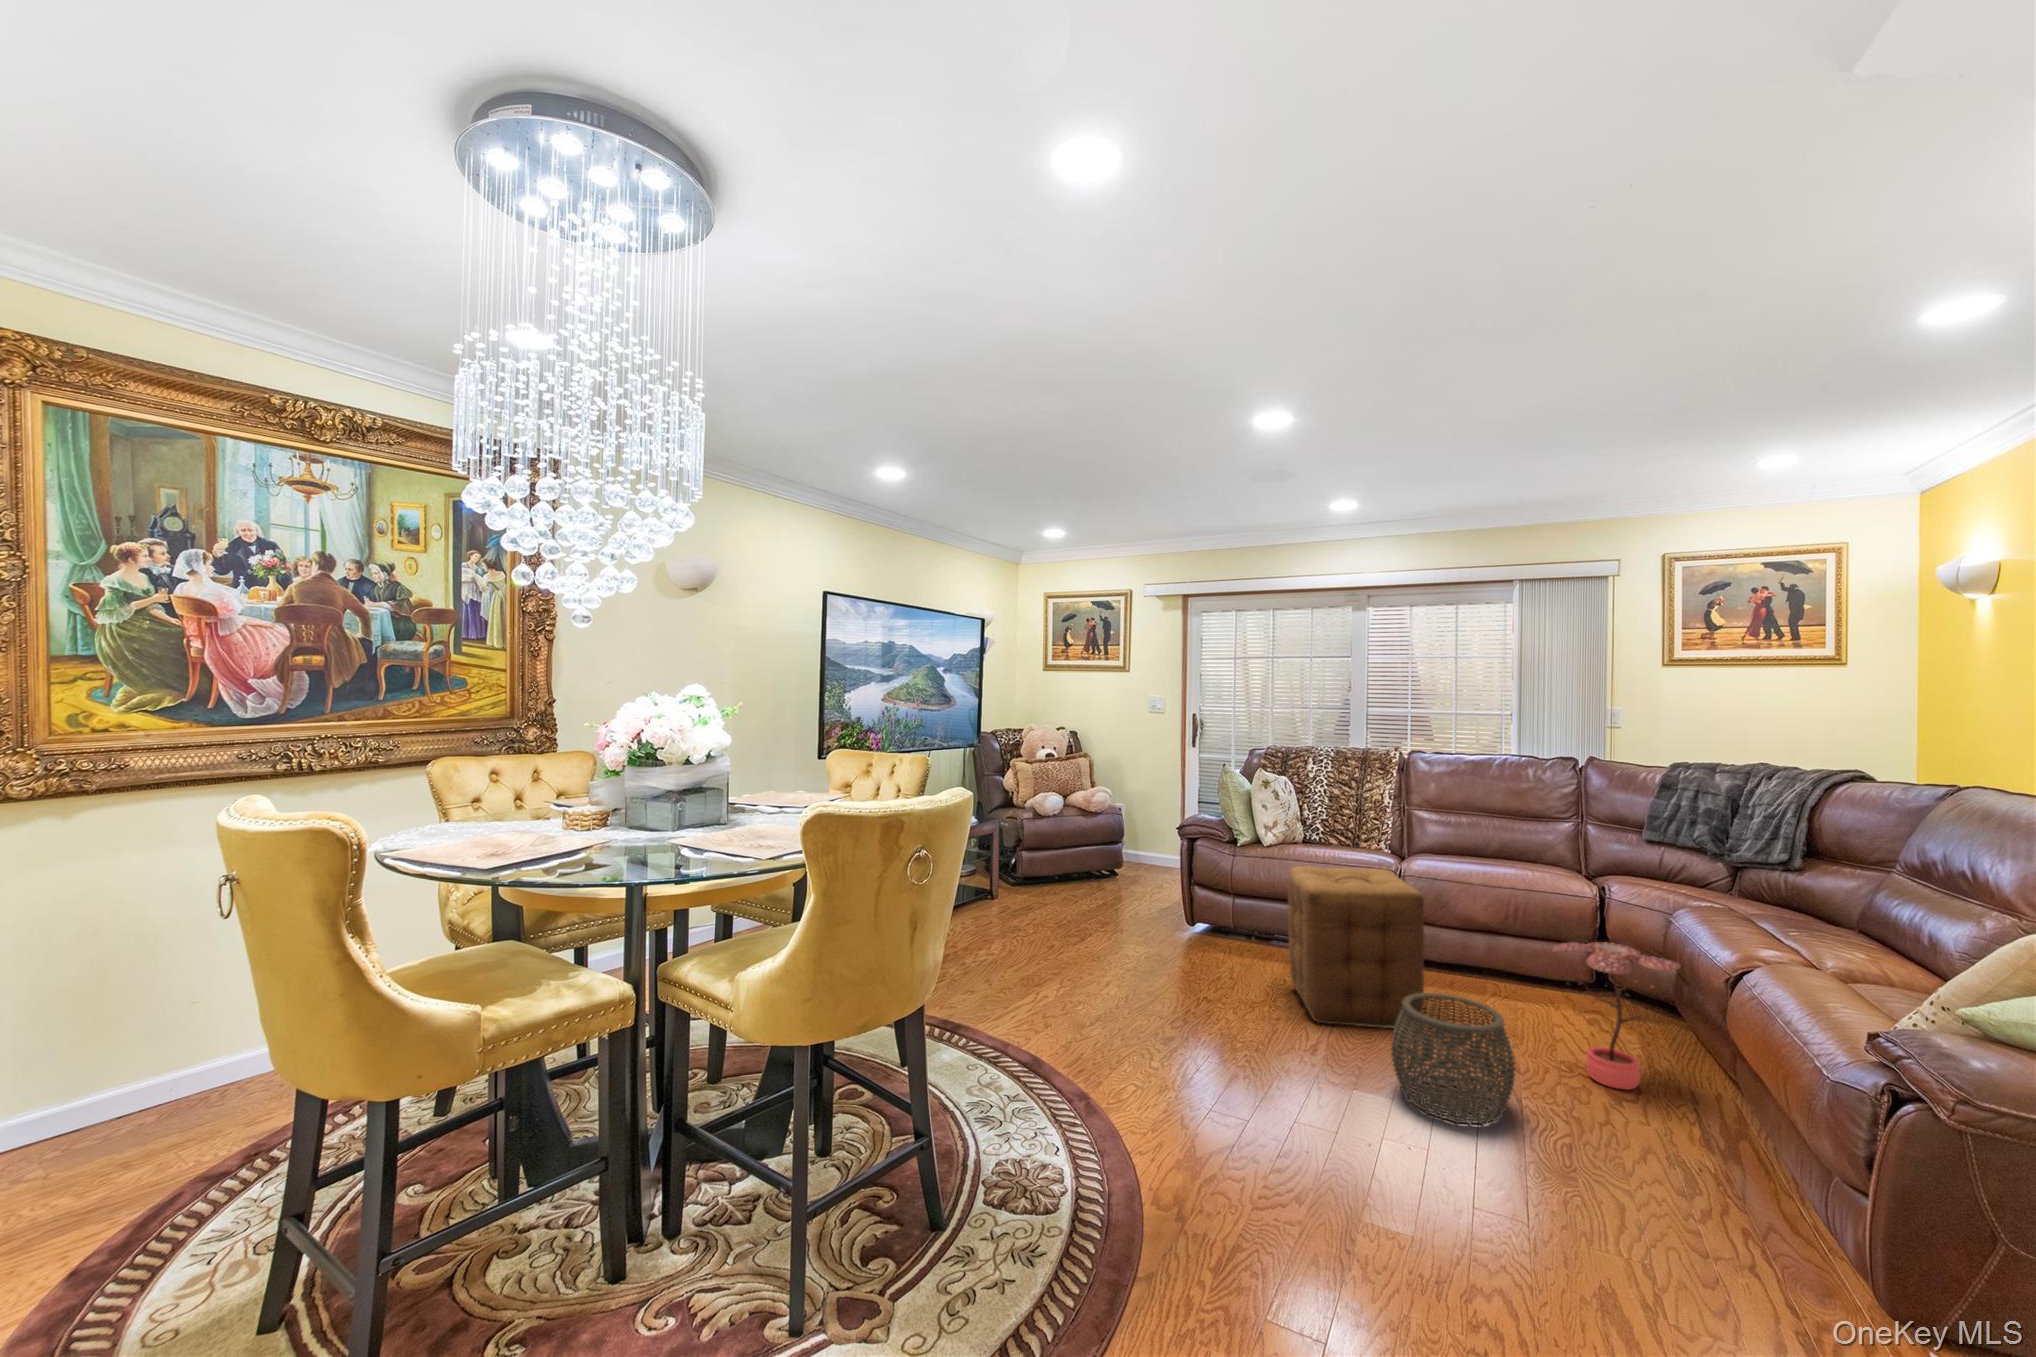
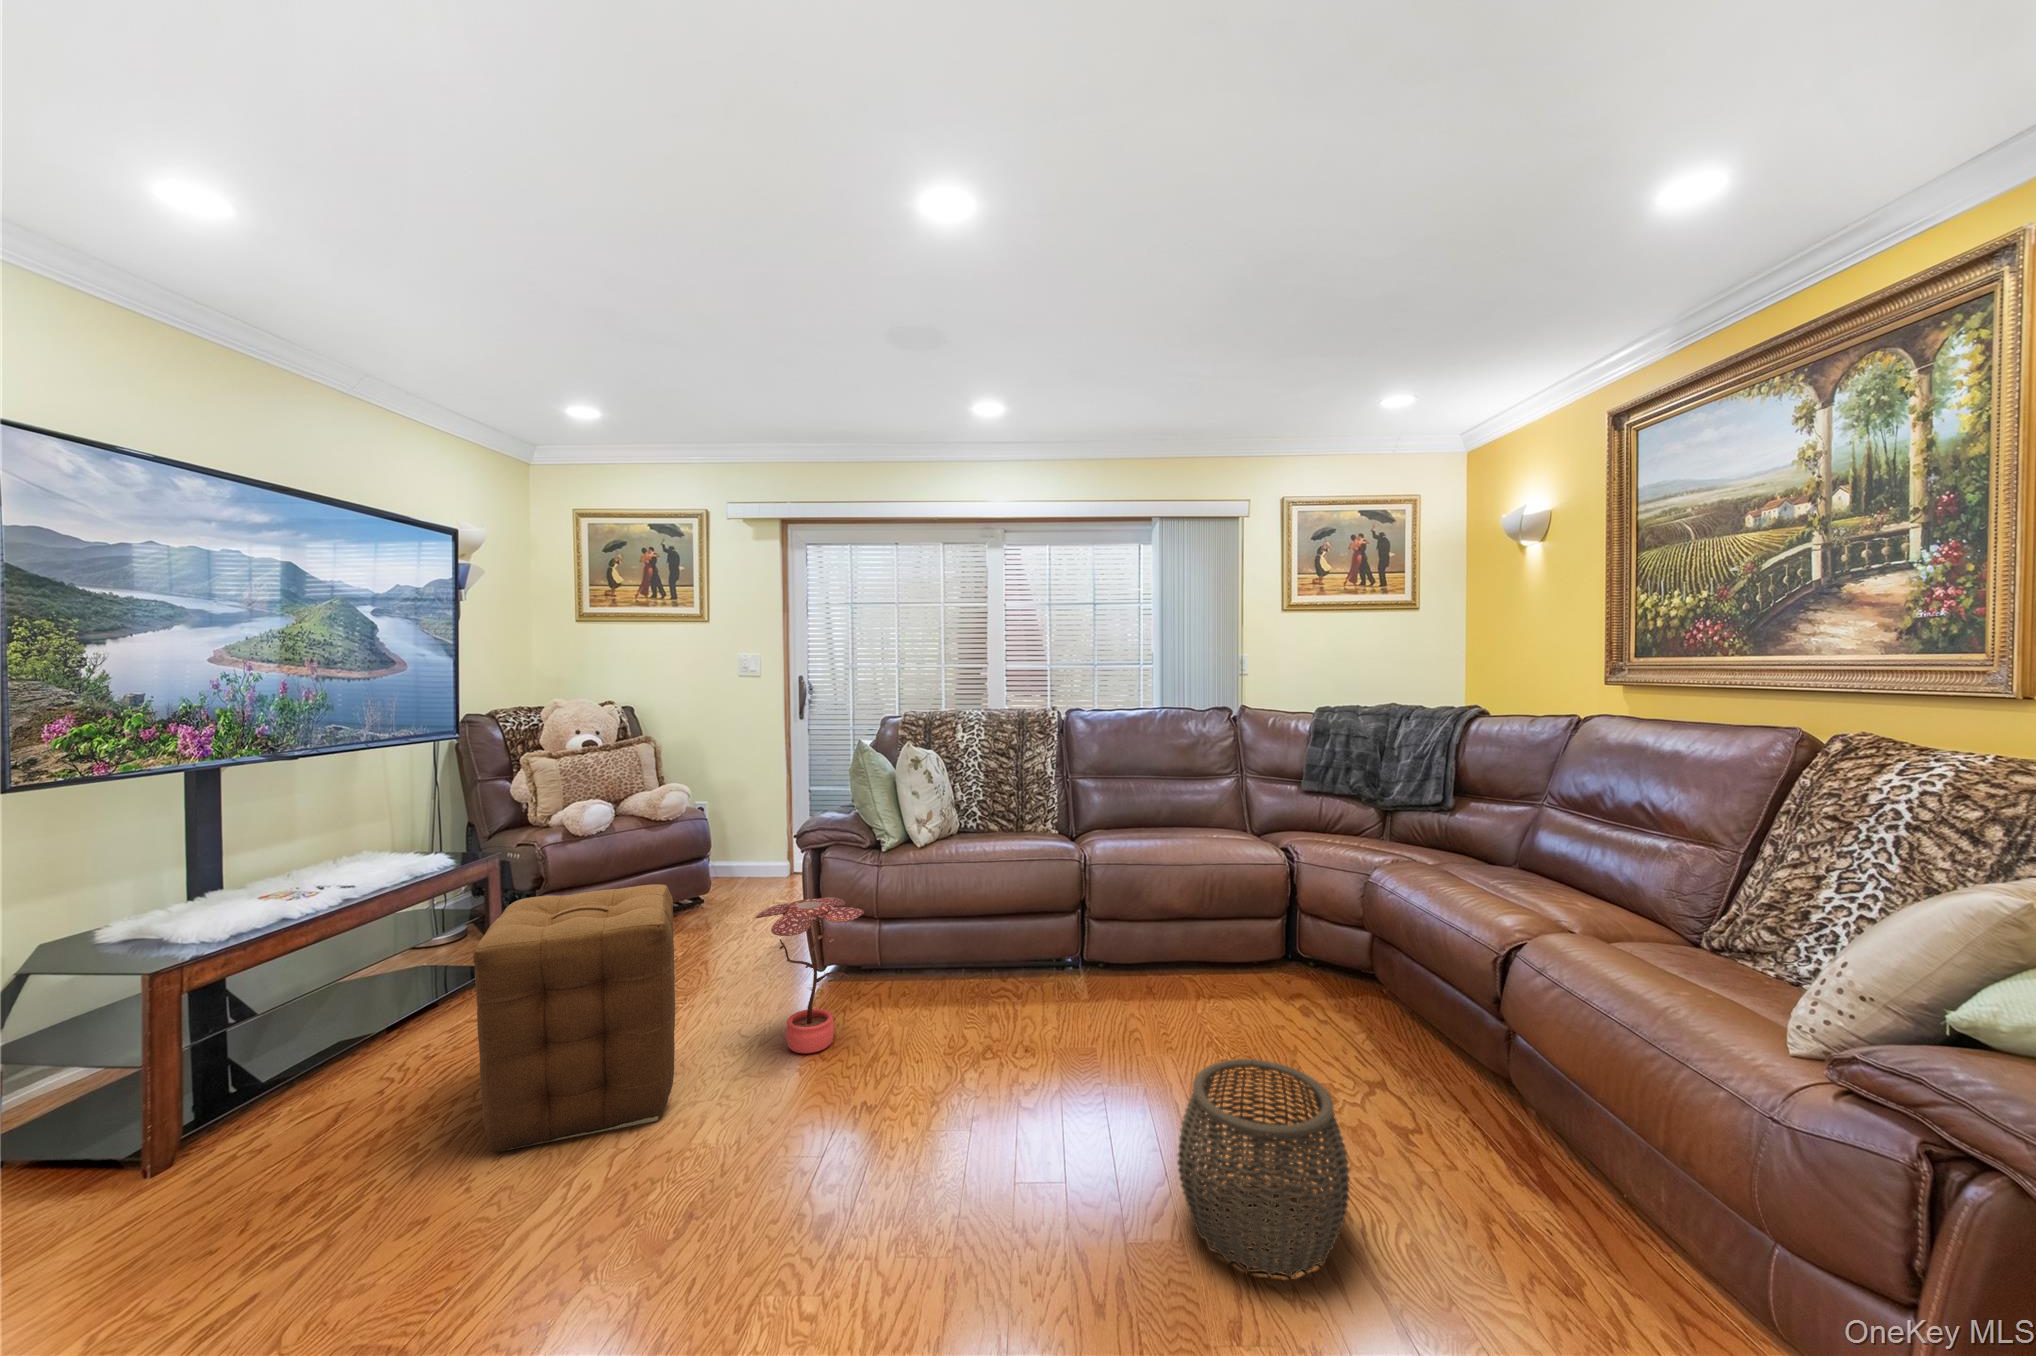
ottoman: present [1288,866,1425,1028] -> present [473,884,675,1152]
potted plant: present [1552,942,1681,1089] -> present [755,897,864,1054]

